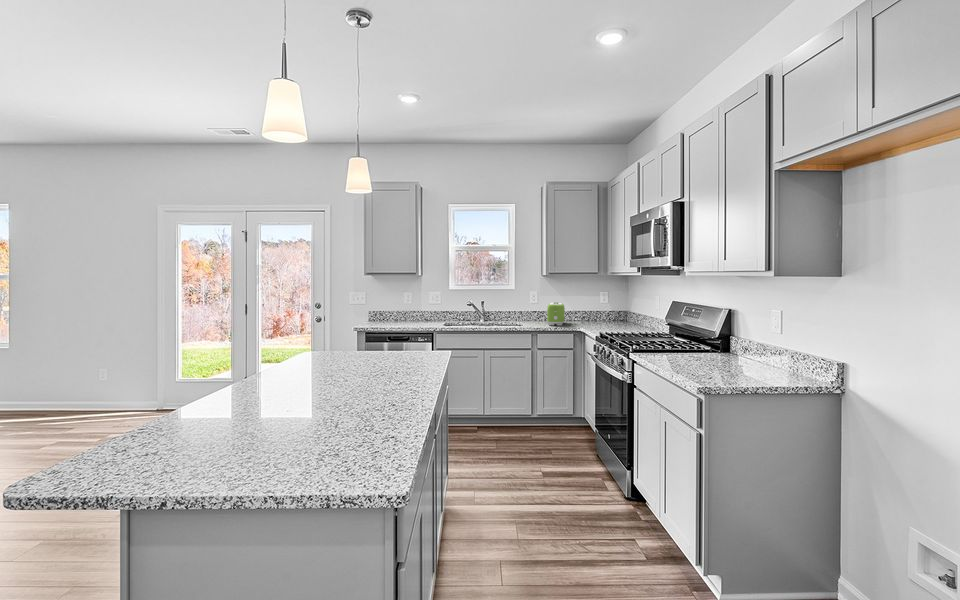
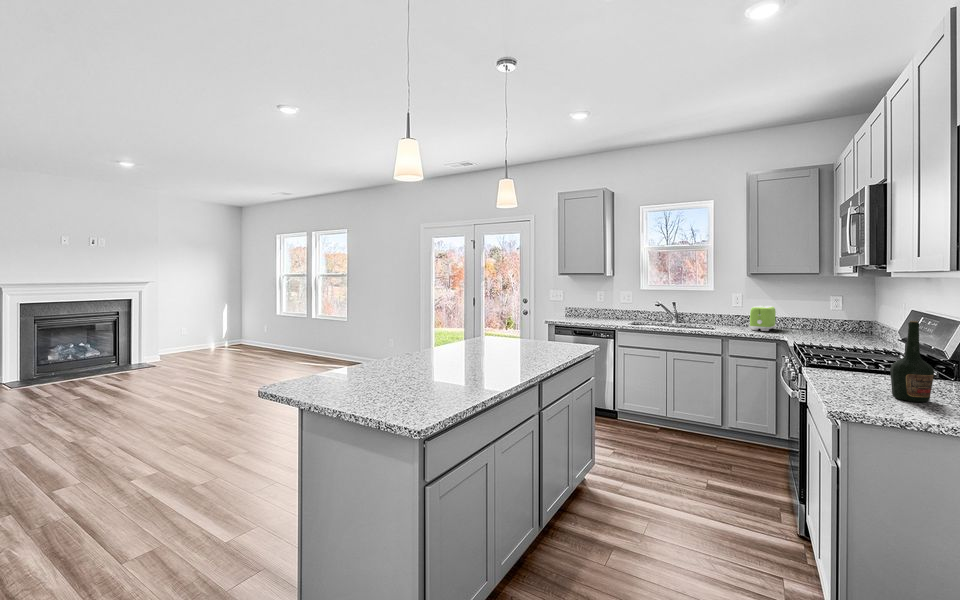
bottle: none [702,323,728,383] -> present [890,321,934,402]

